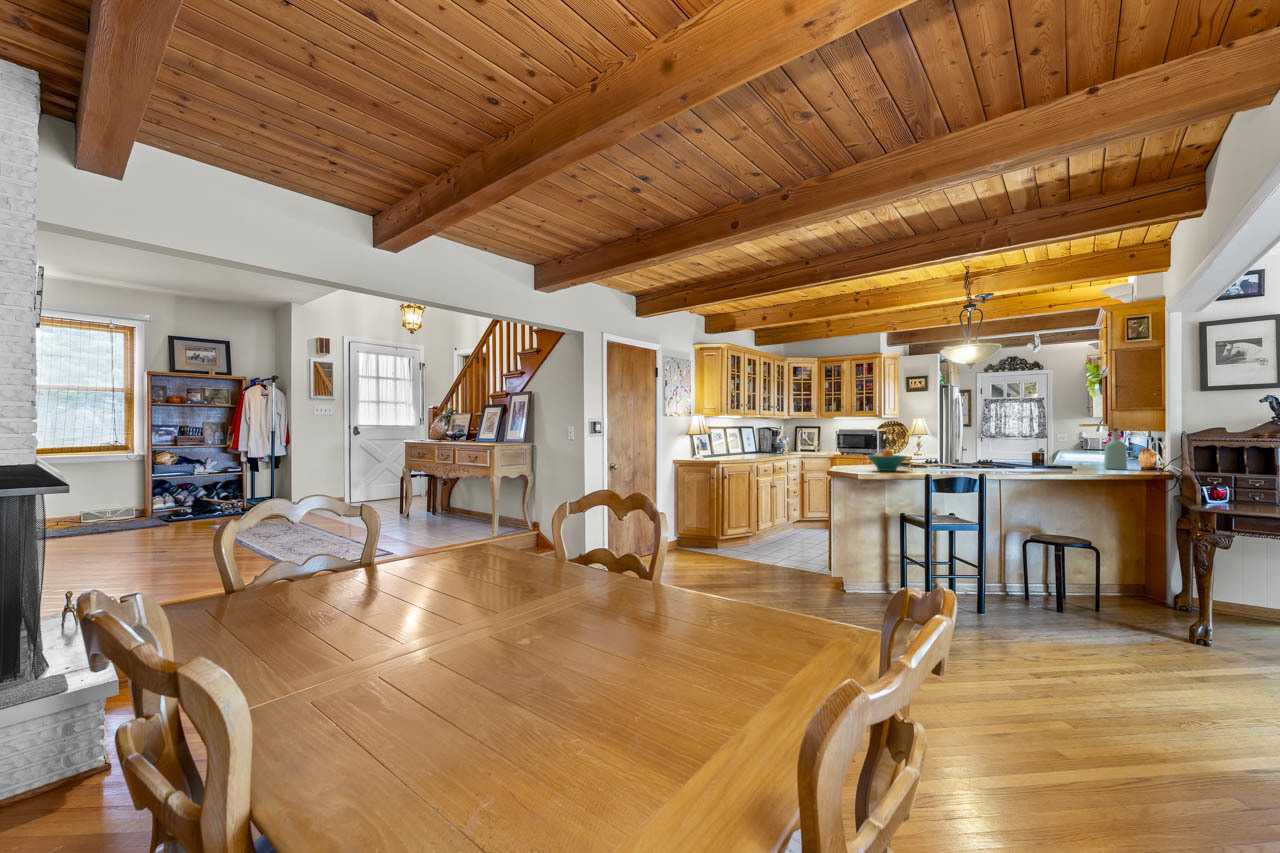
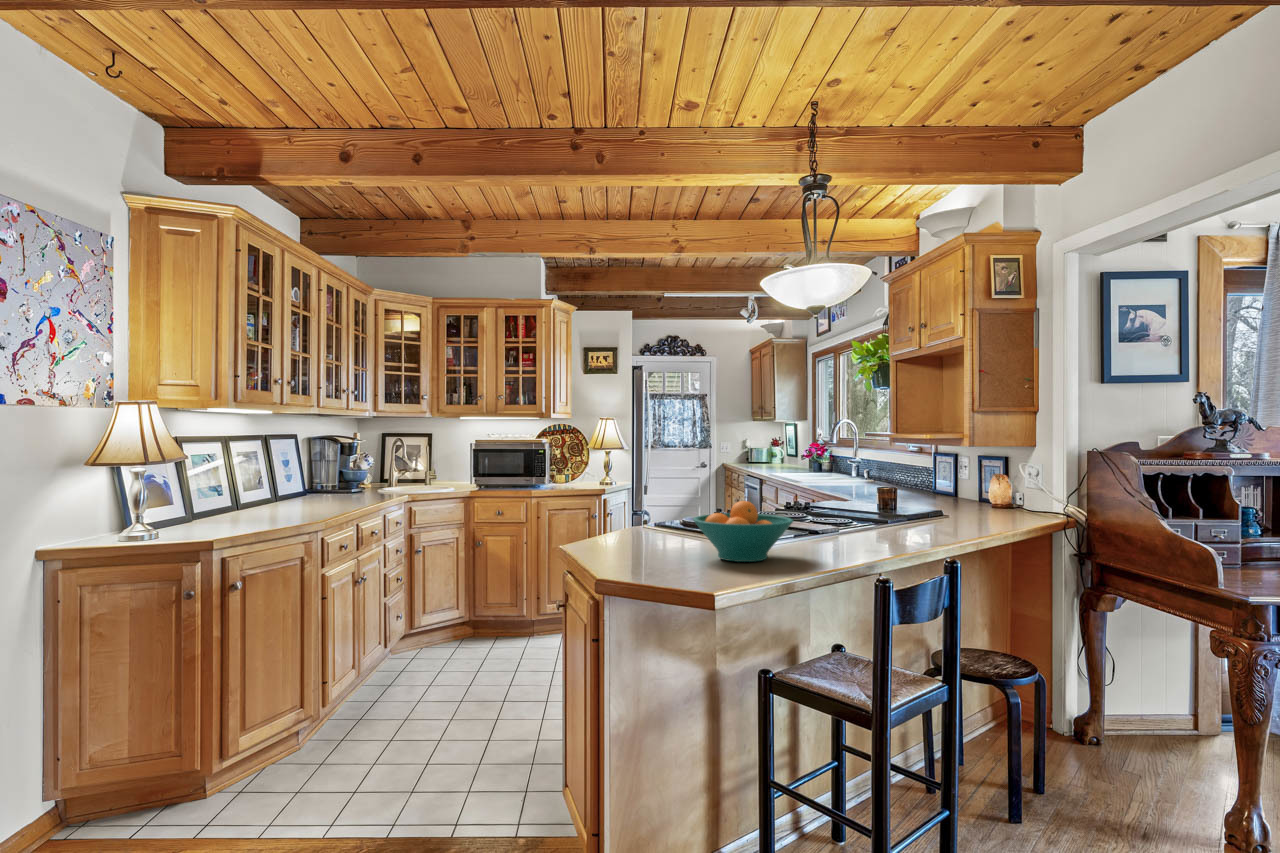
bottle: present [1104,428,1127,470] -> none [1015,440,1047,514]

